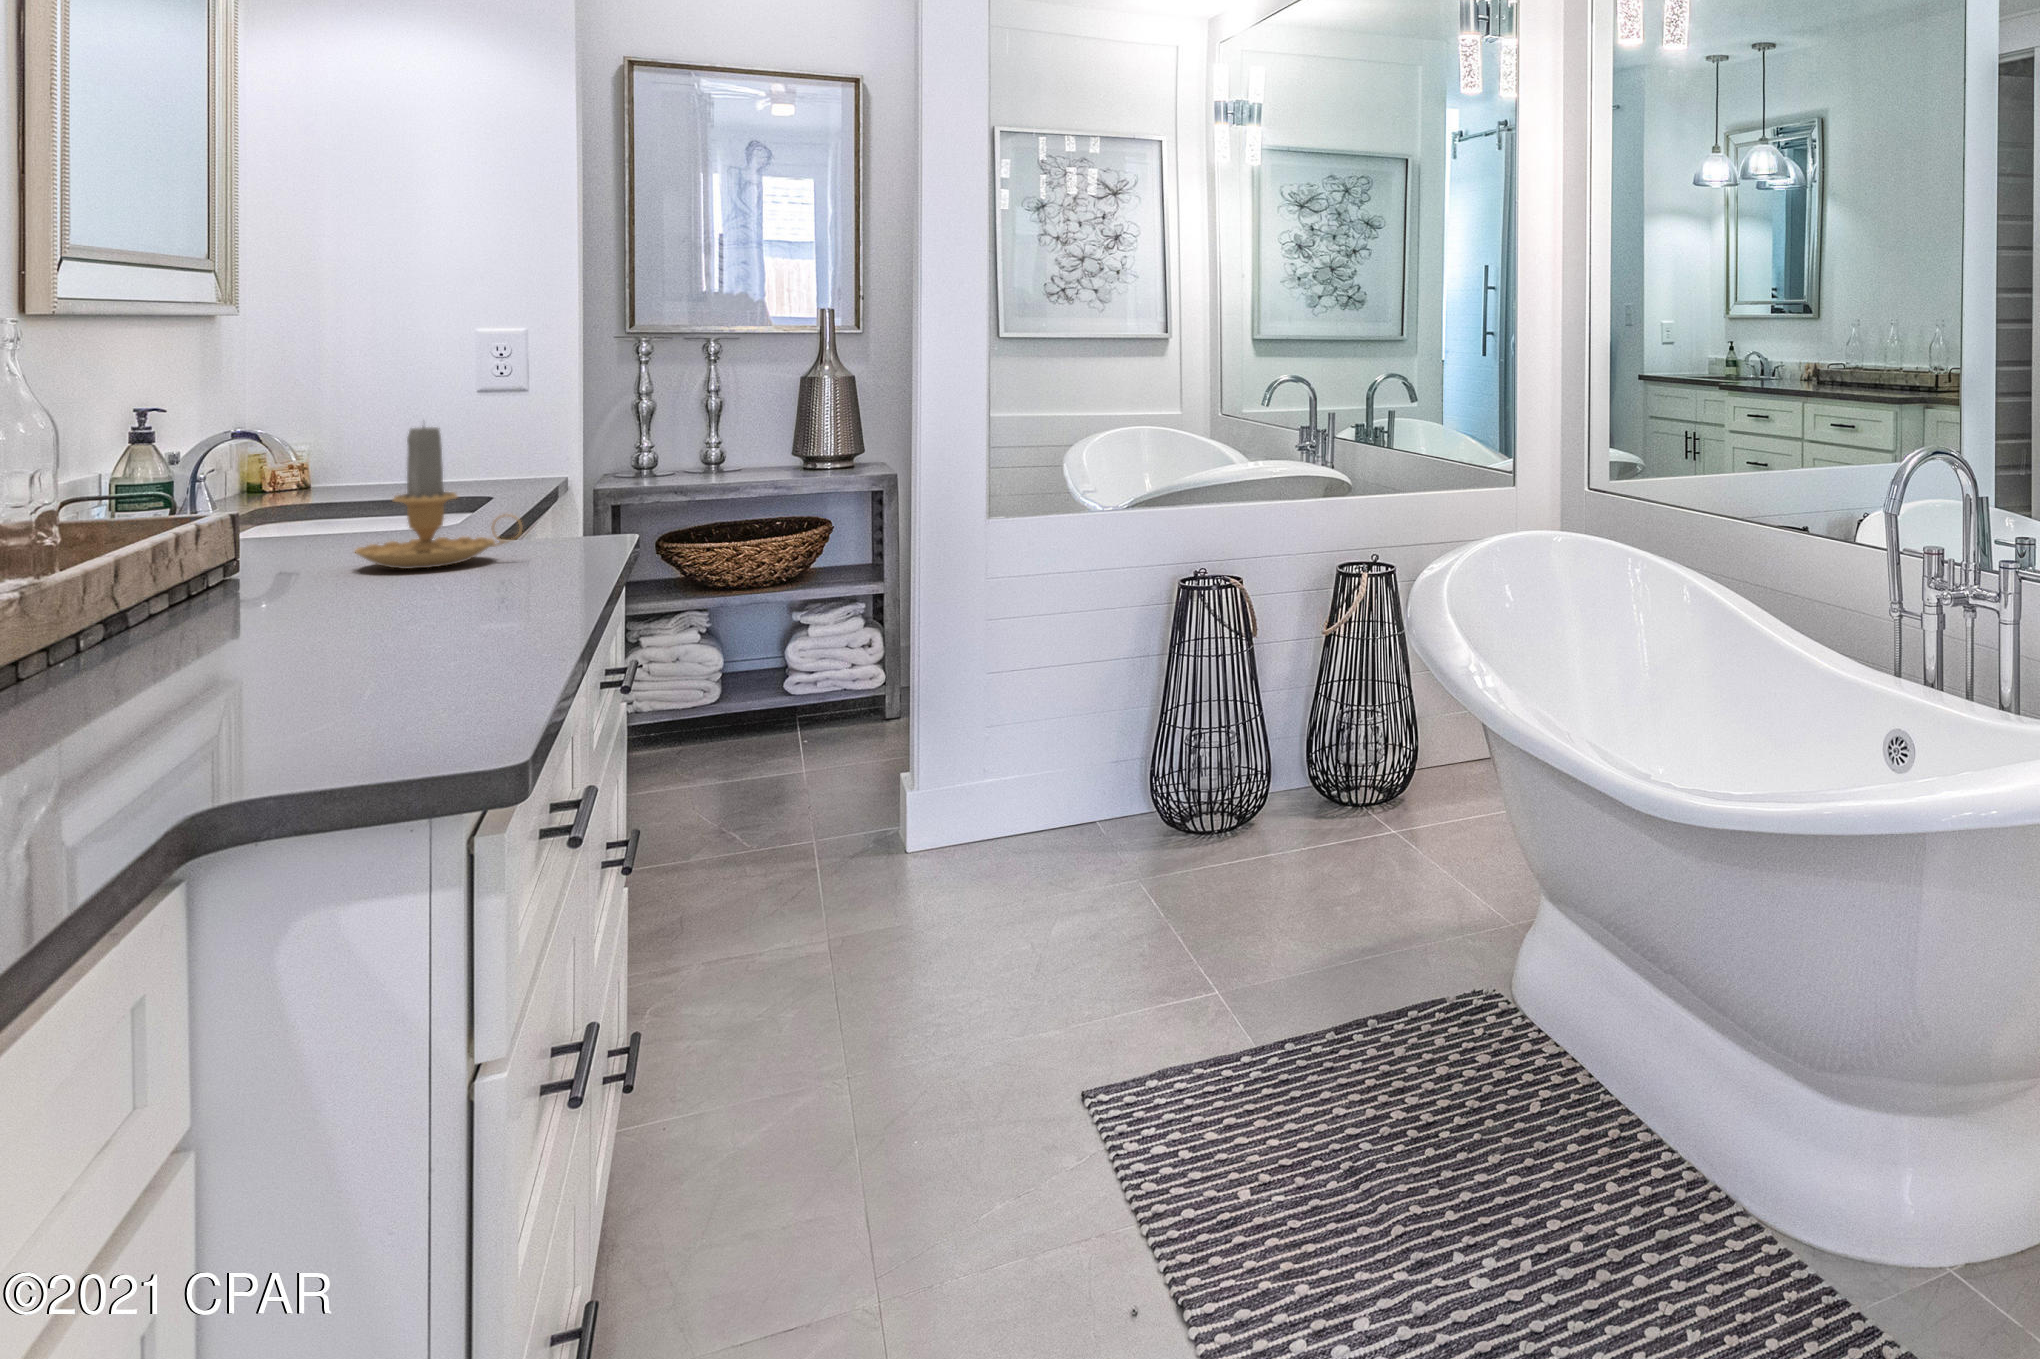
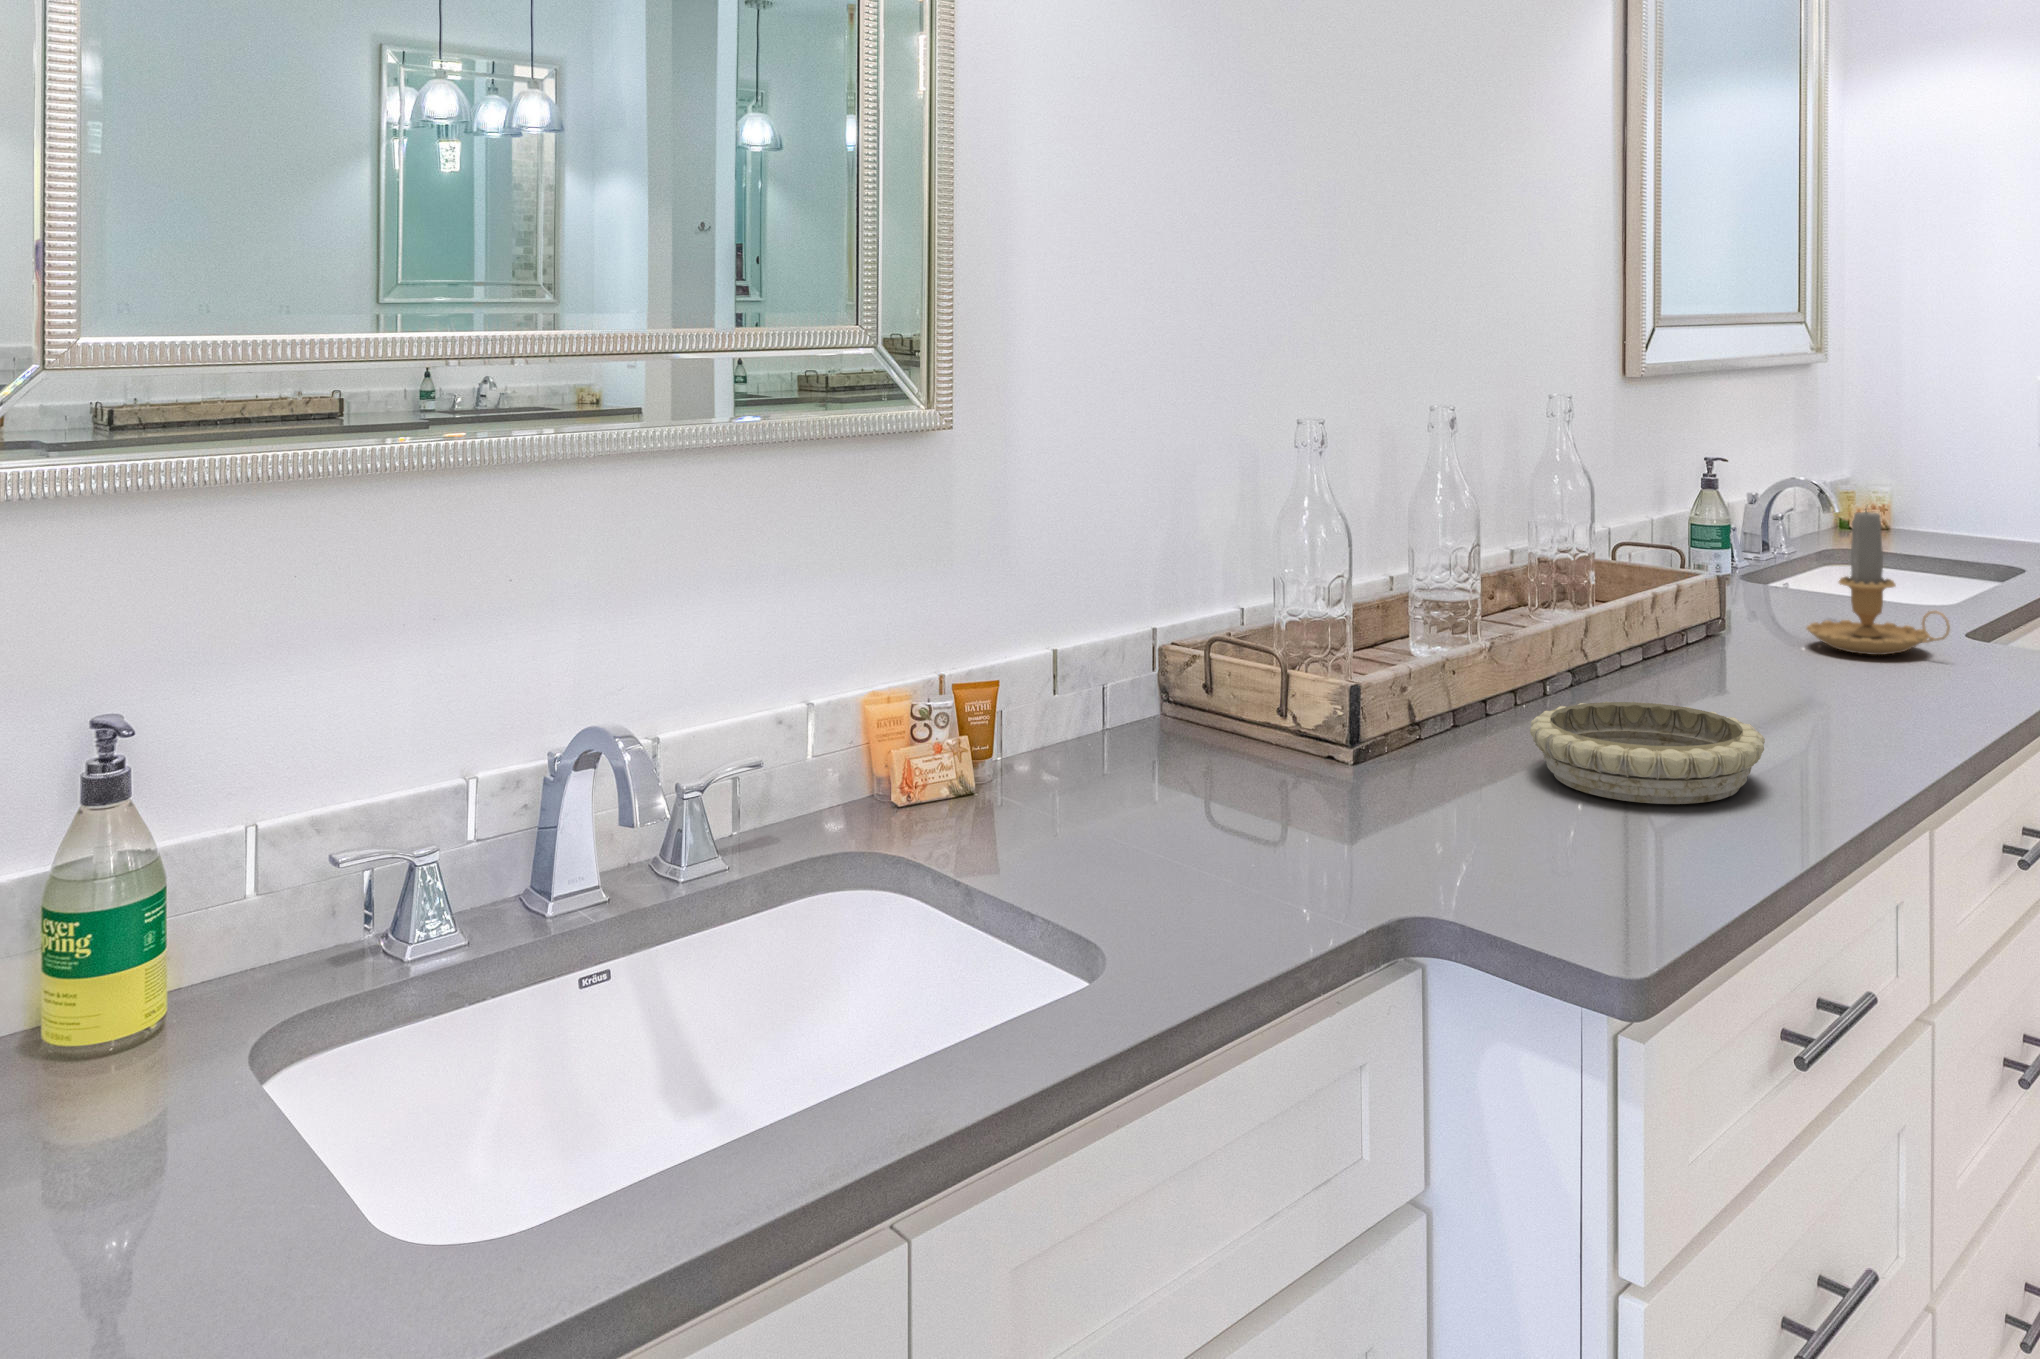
decorative bowl: none [153,610,482,719] -> present [1530,702,1765,804]

